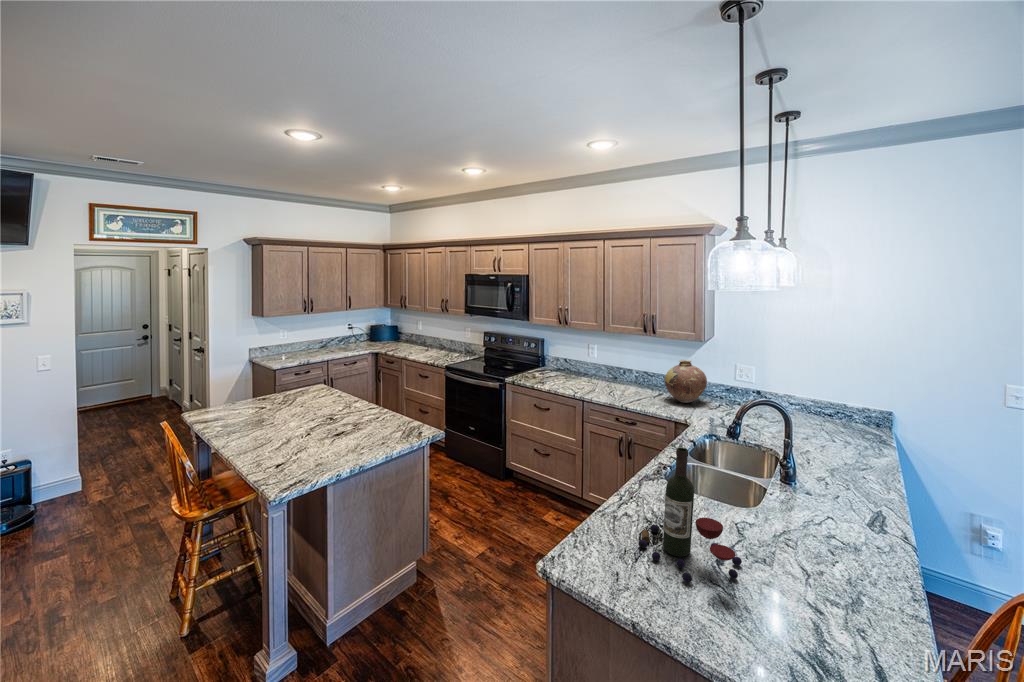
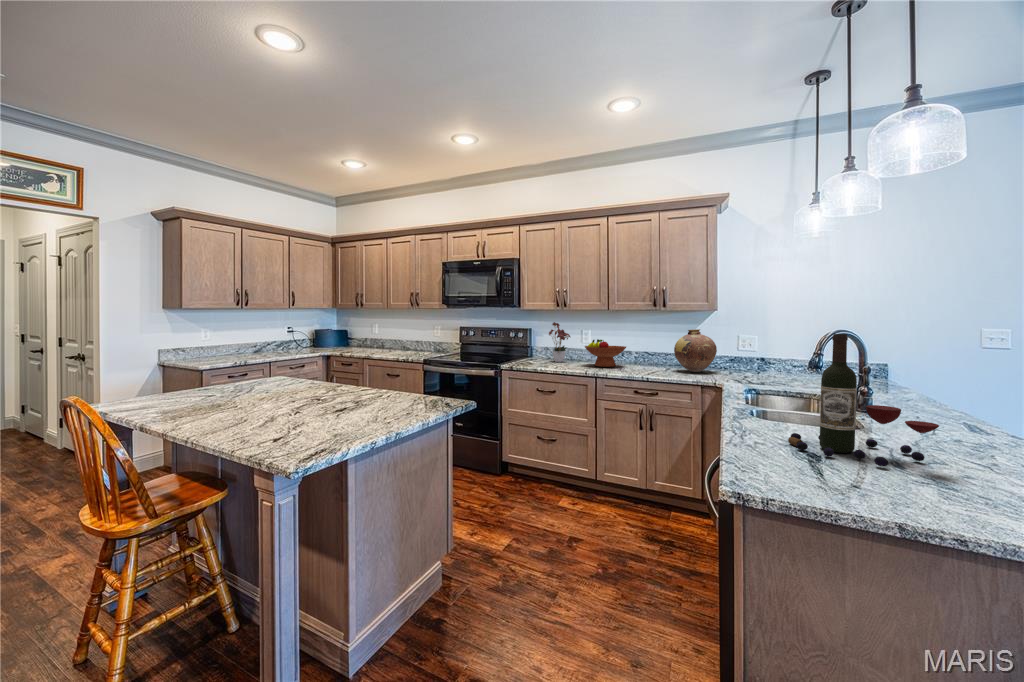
flower arrangement: none [556,336,578,377] -> present [549,322,570,362]
fruit bowl: none [584,361,625,389] -> present [585,339,626,367]

